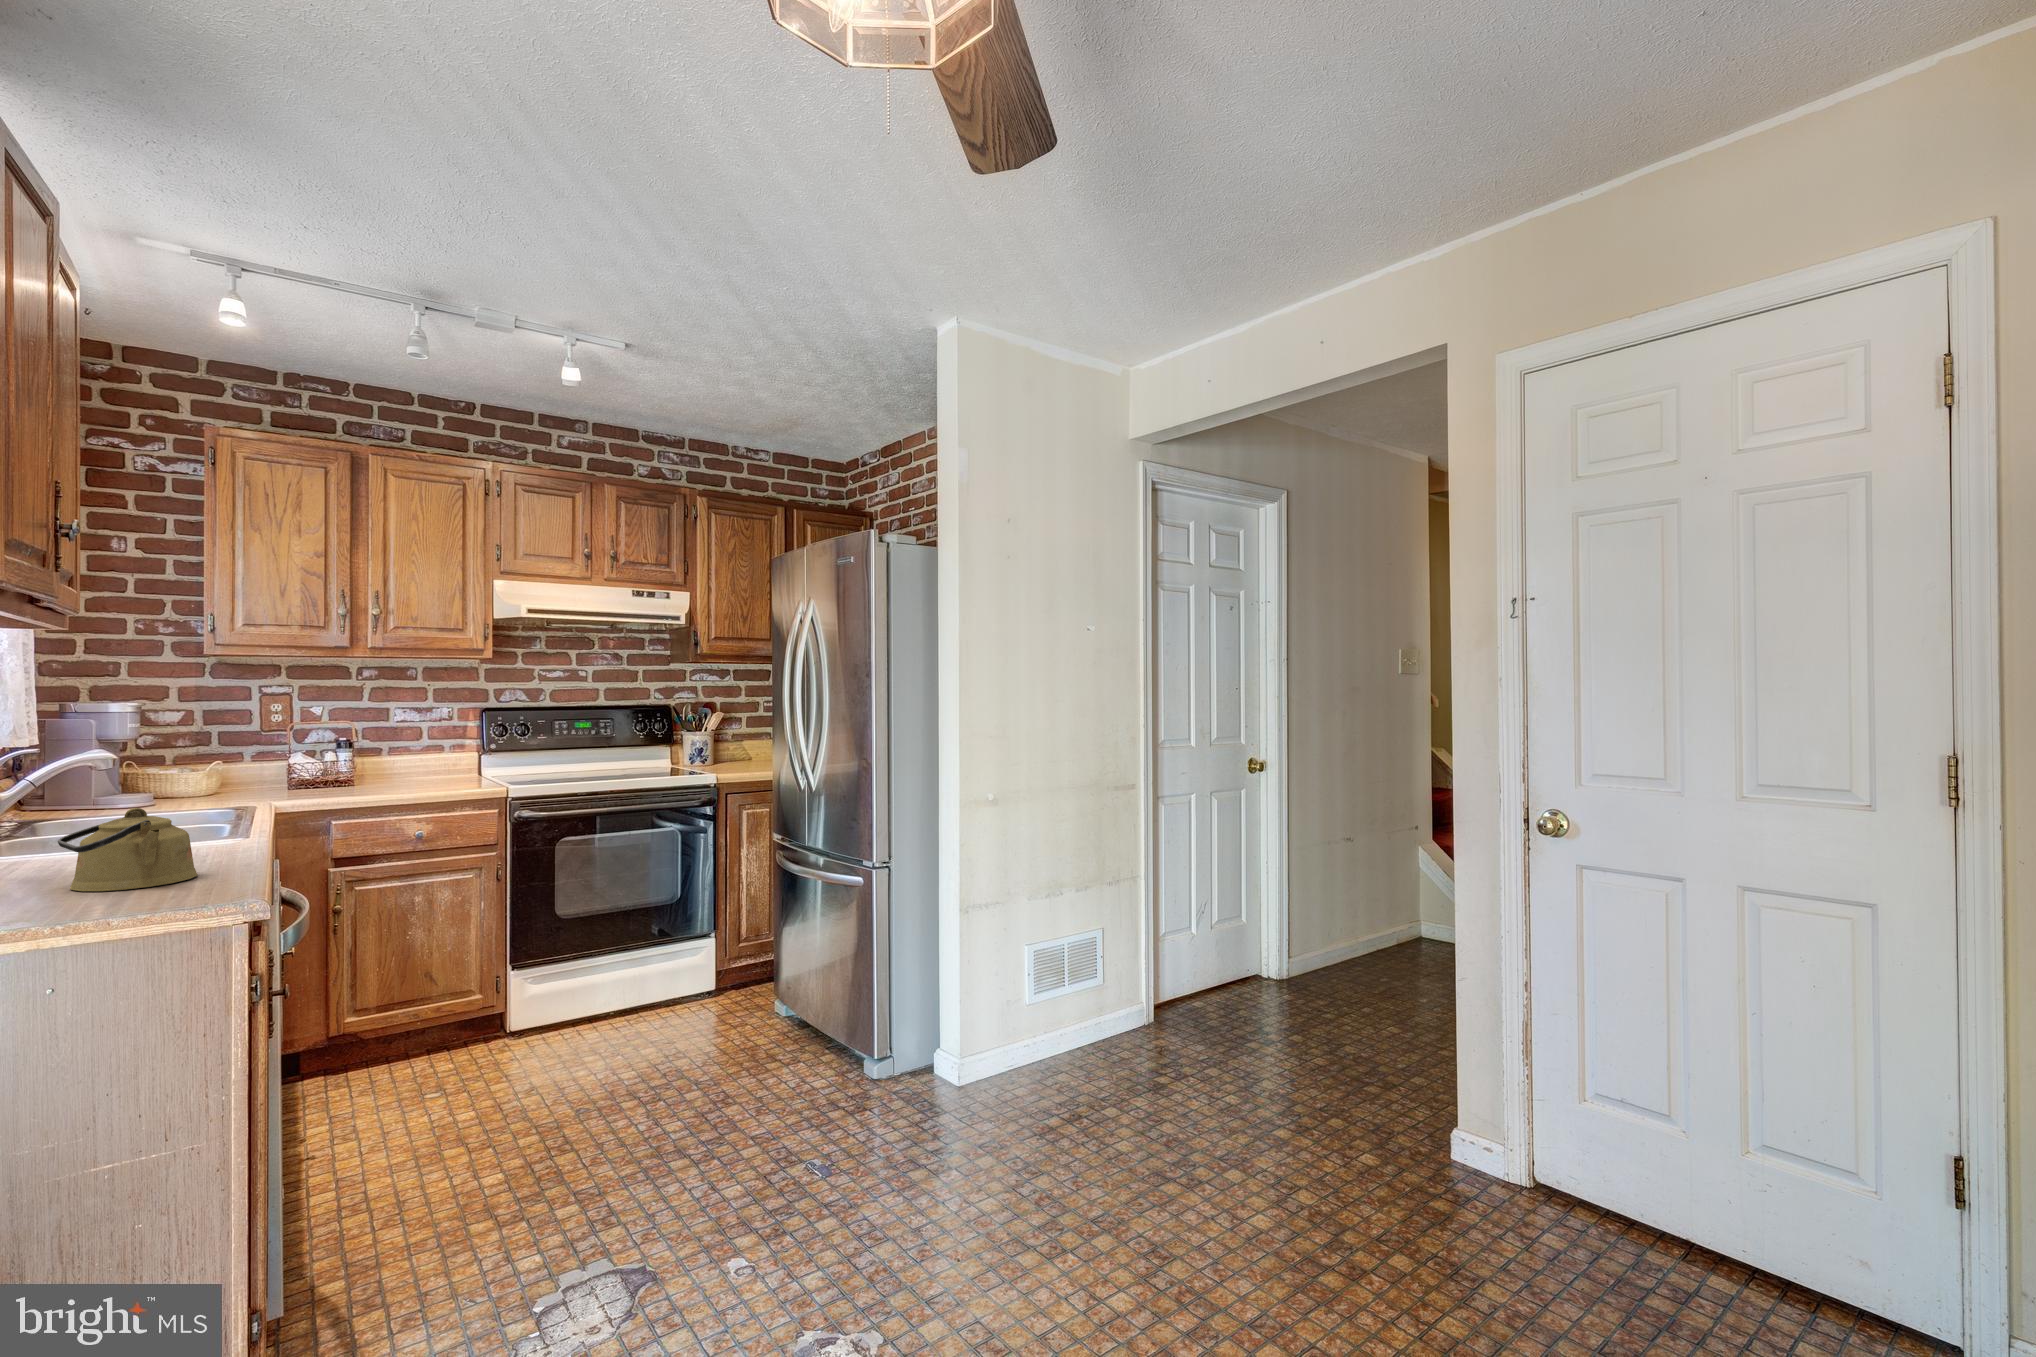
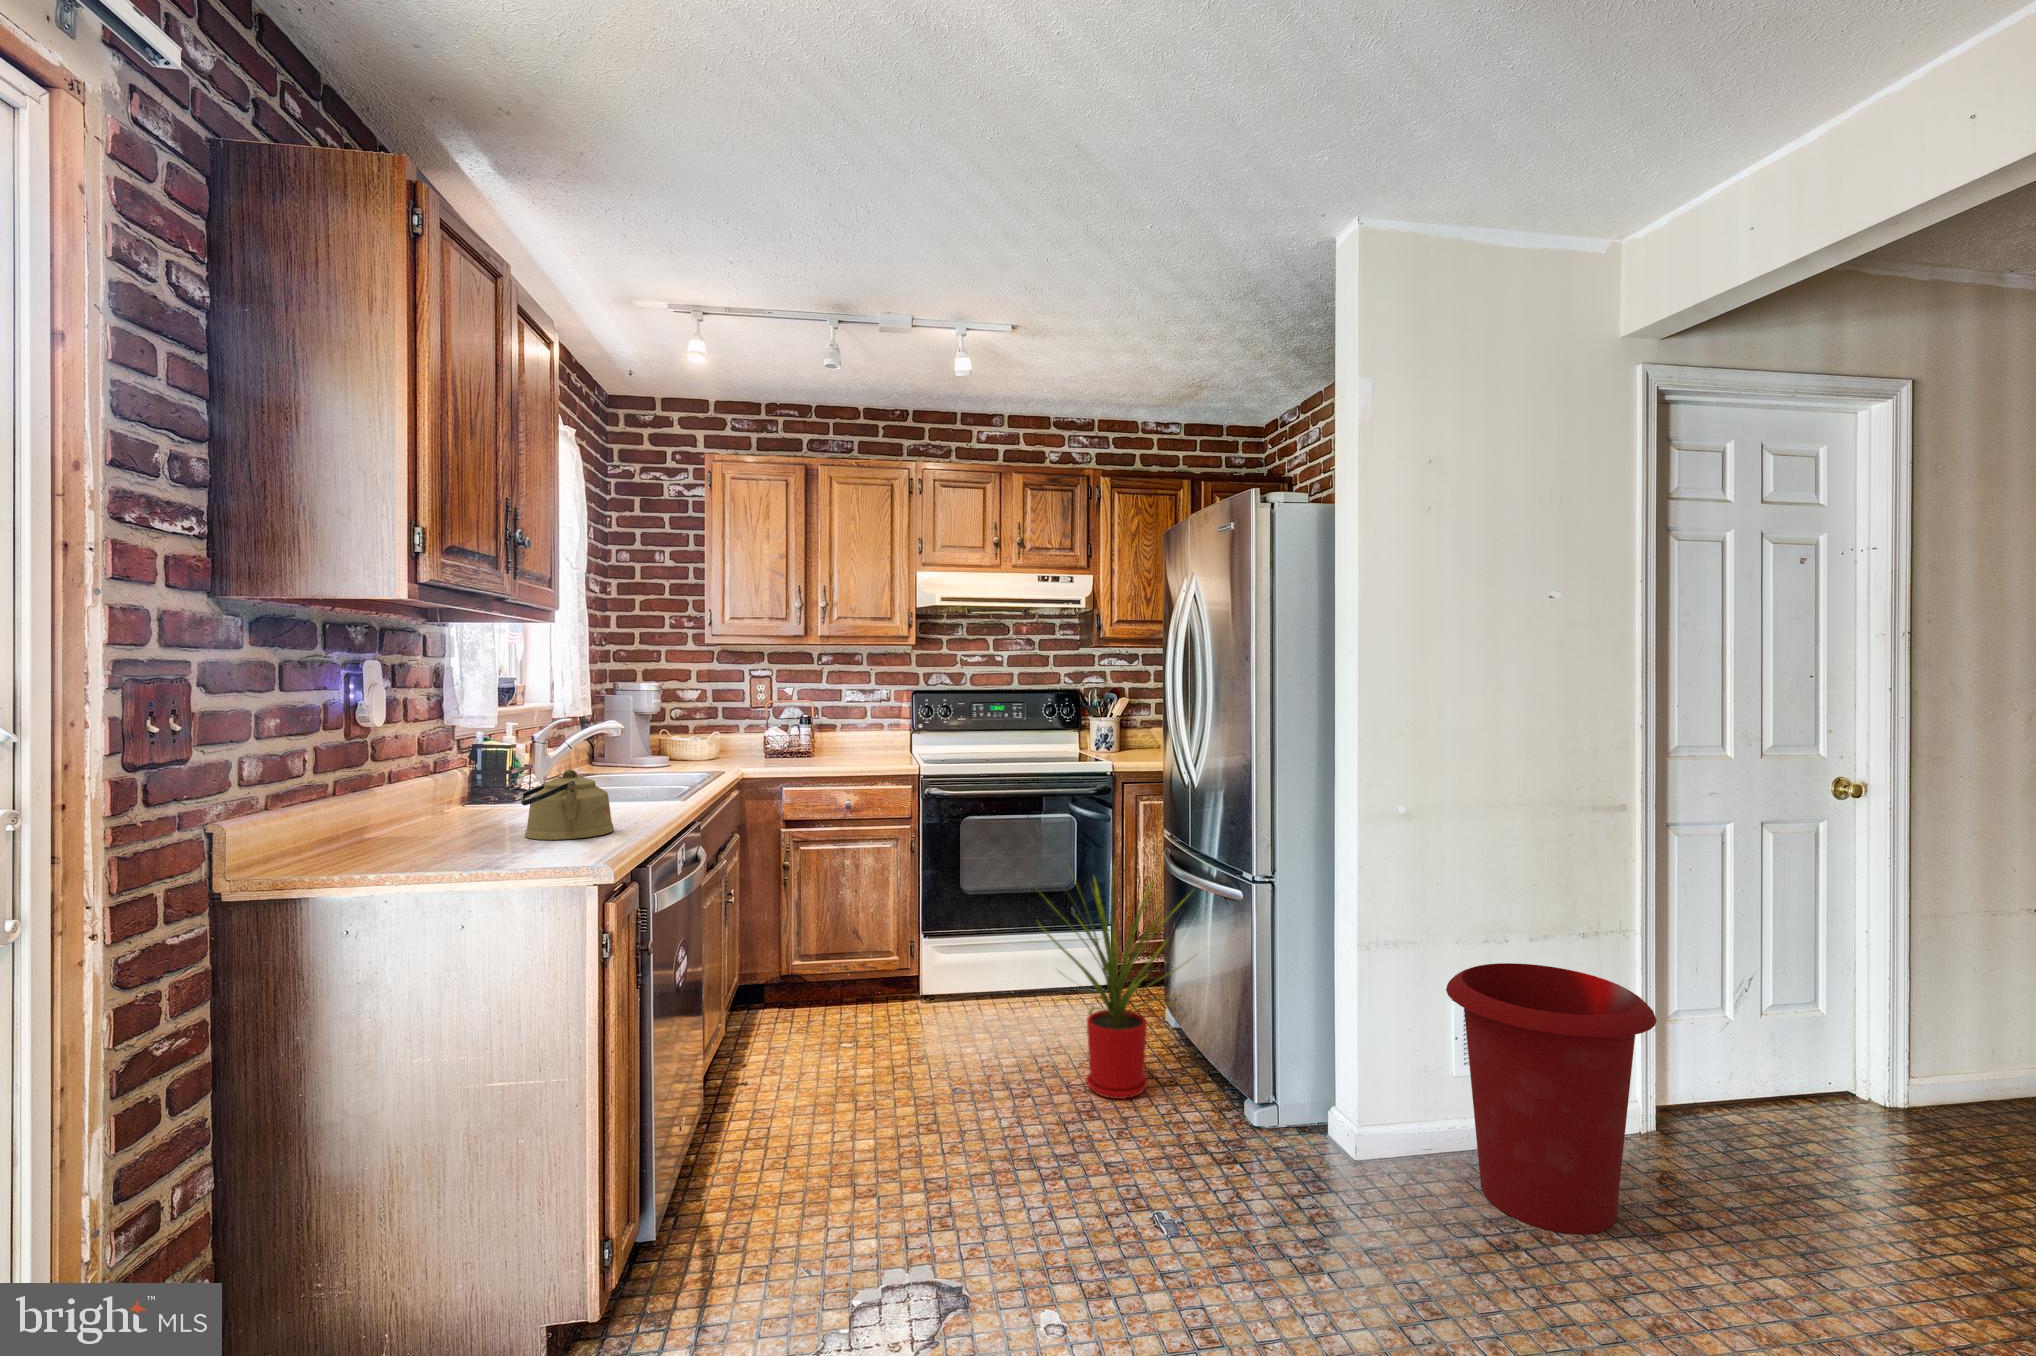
house plant: none [658,862,819,1086] -> present [1039,866,1188,1099]
waste bin: none [1026,910,1164,1103] -> present [1446,963,1657,1234]

